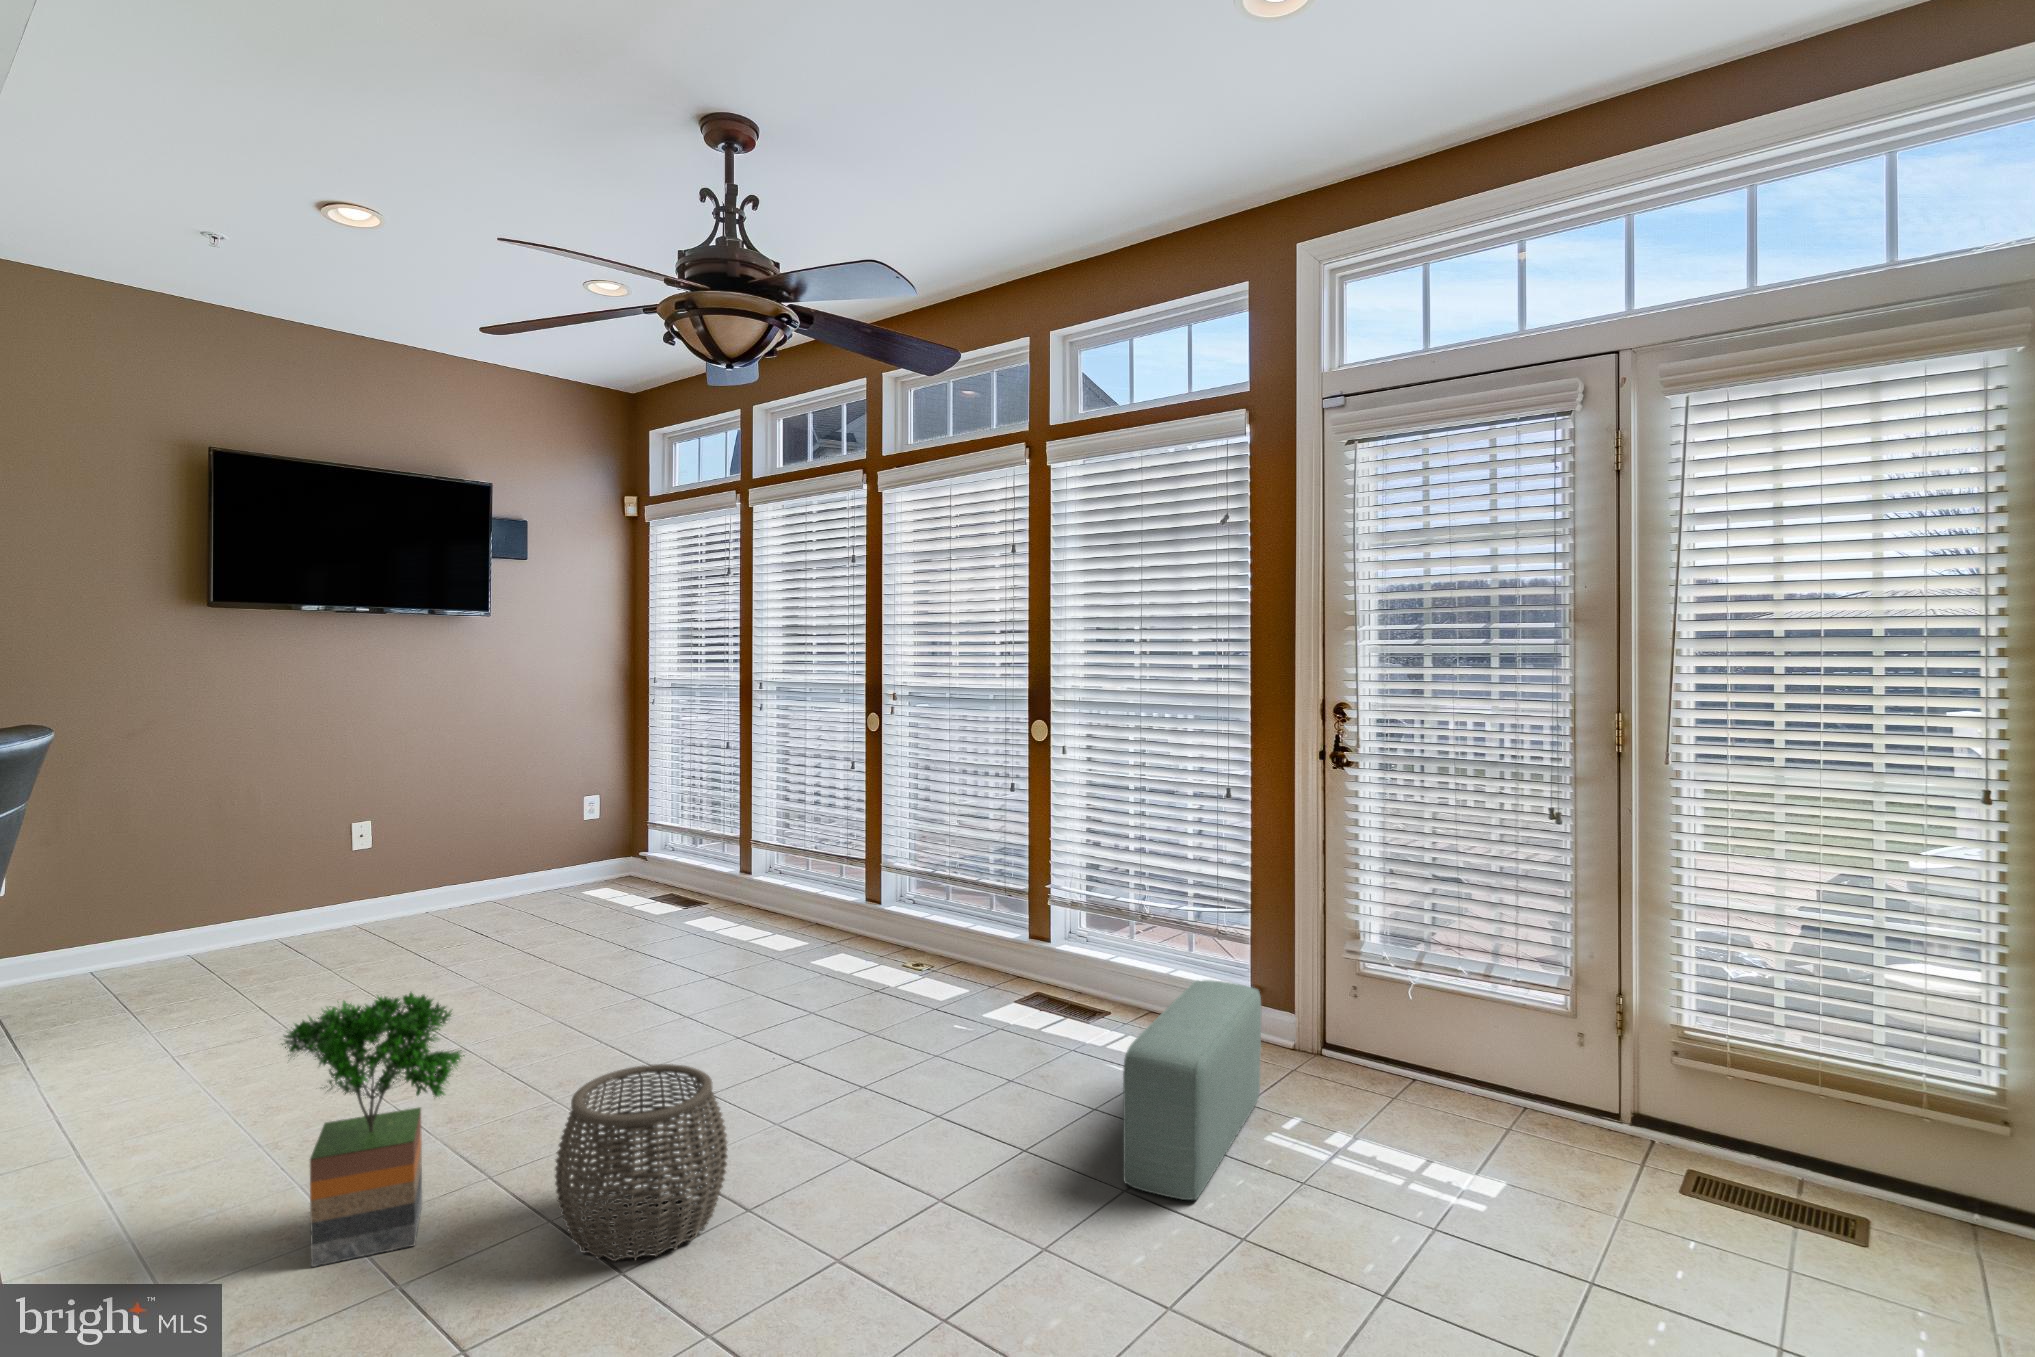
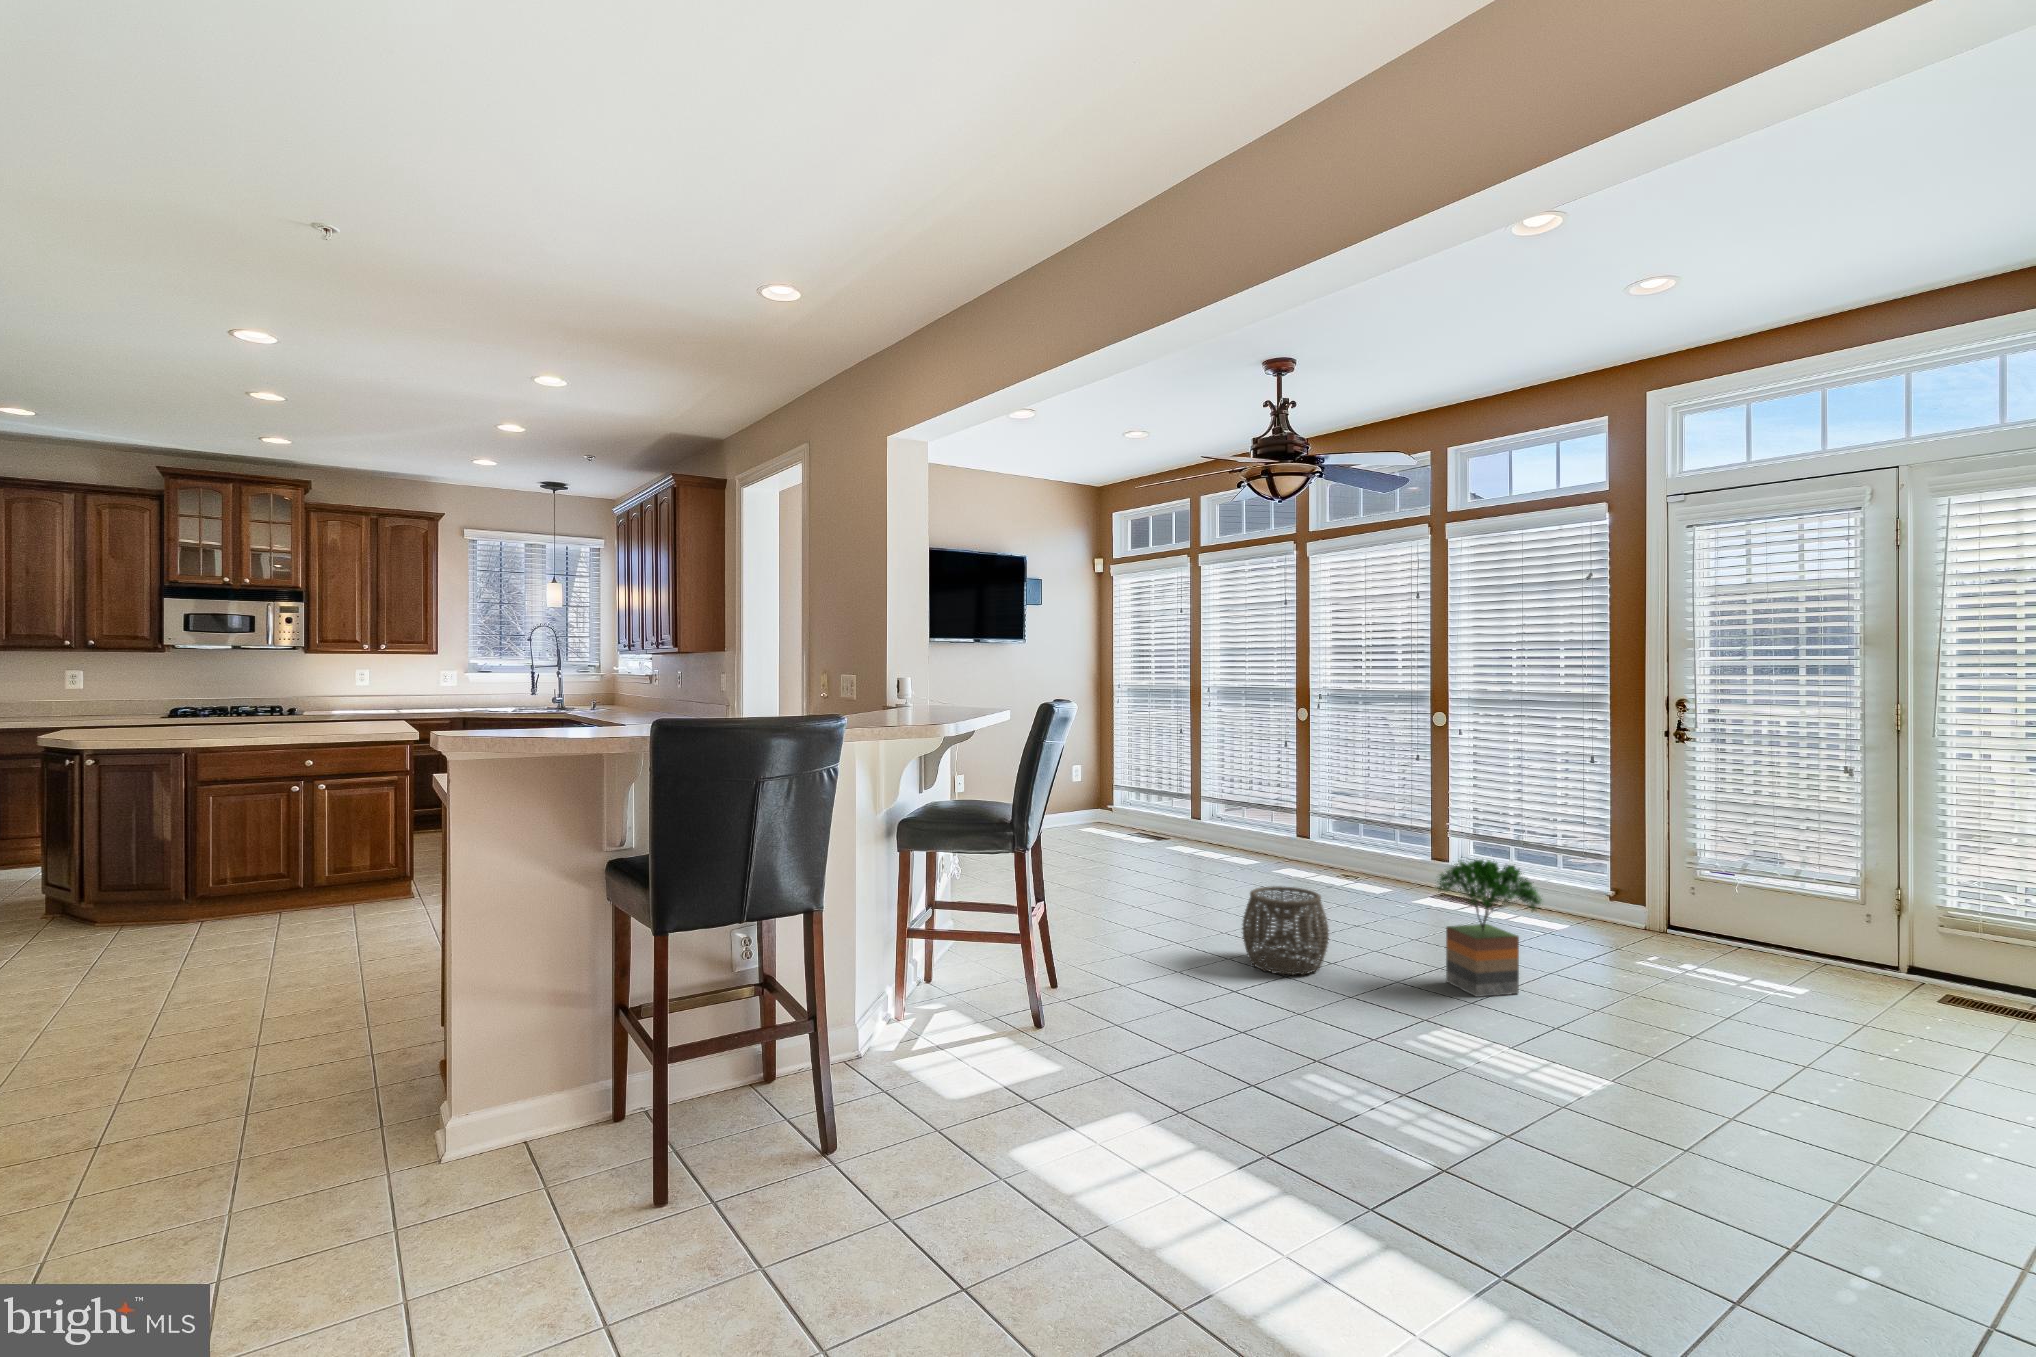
pouf: present [1123,980,1261,1200] -> none [1553,872,1631,981]
potted tree: present [282,992,465,1267] -> present [1437,860,1542,997]

